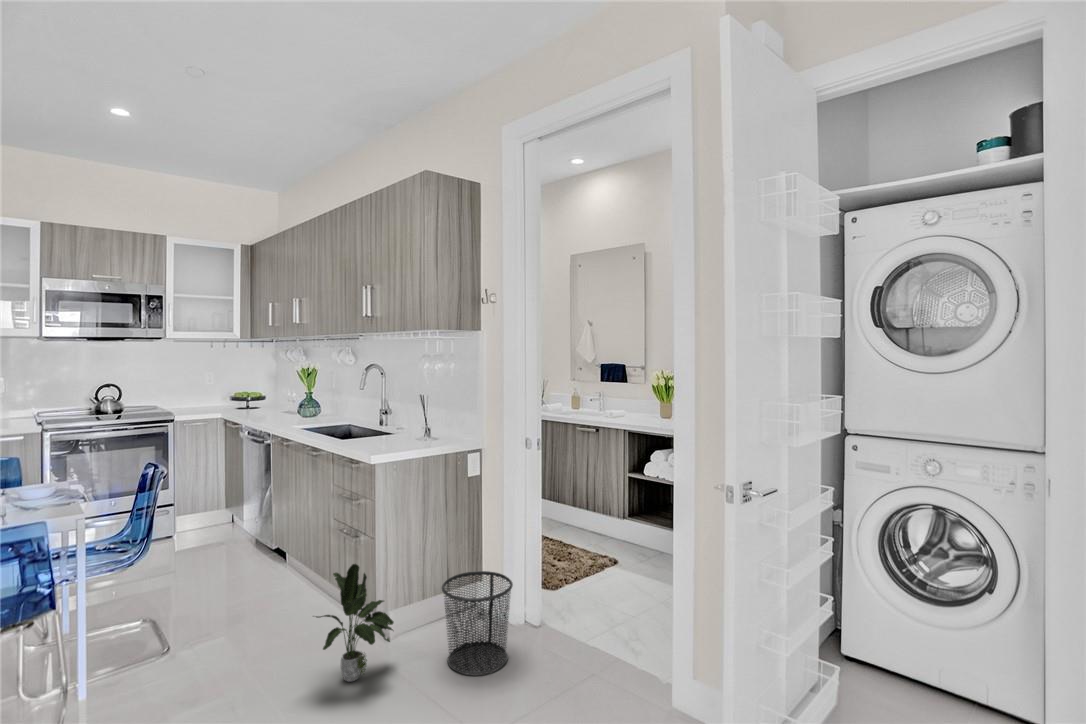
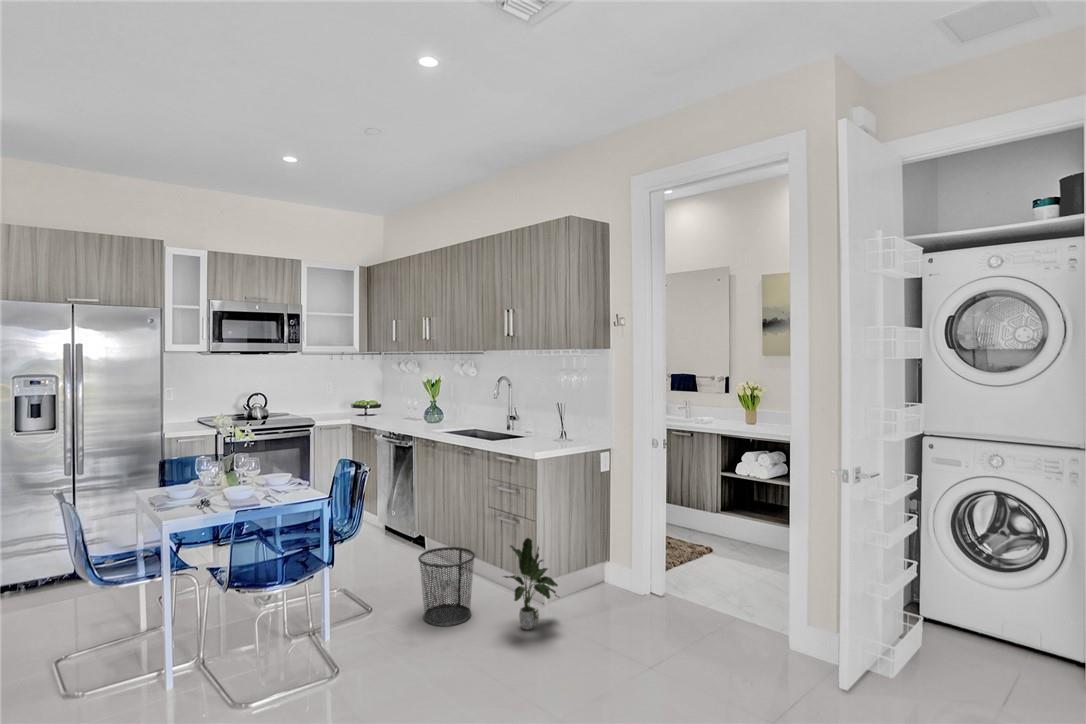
waste bin: present [442,571,513,675] -> present [418,547,475,626]

